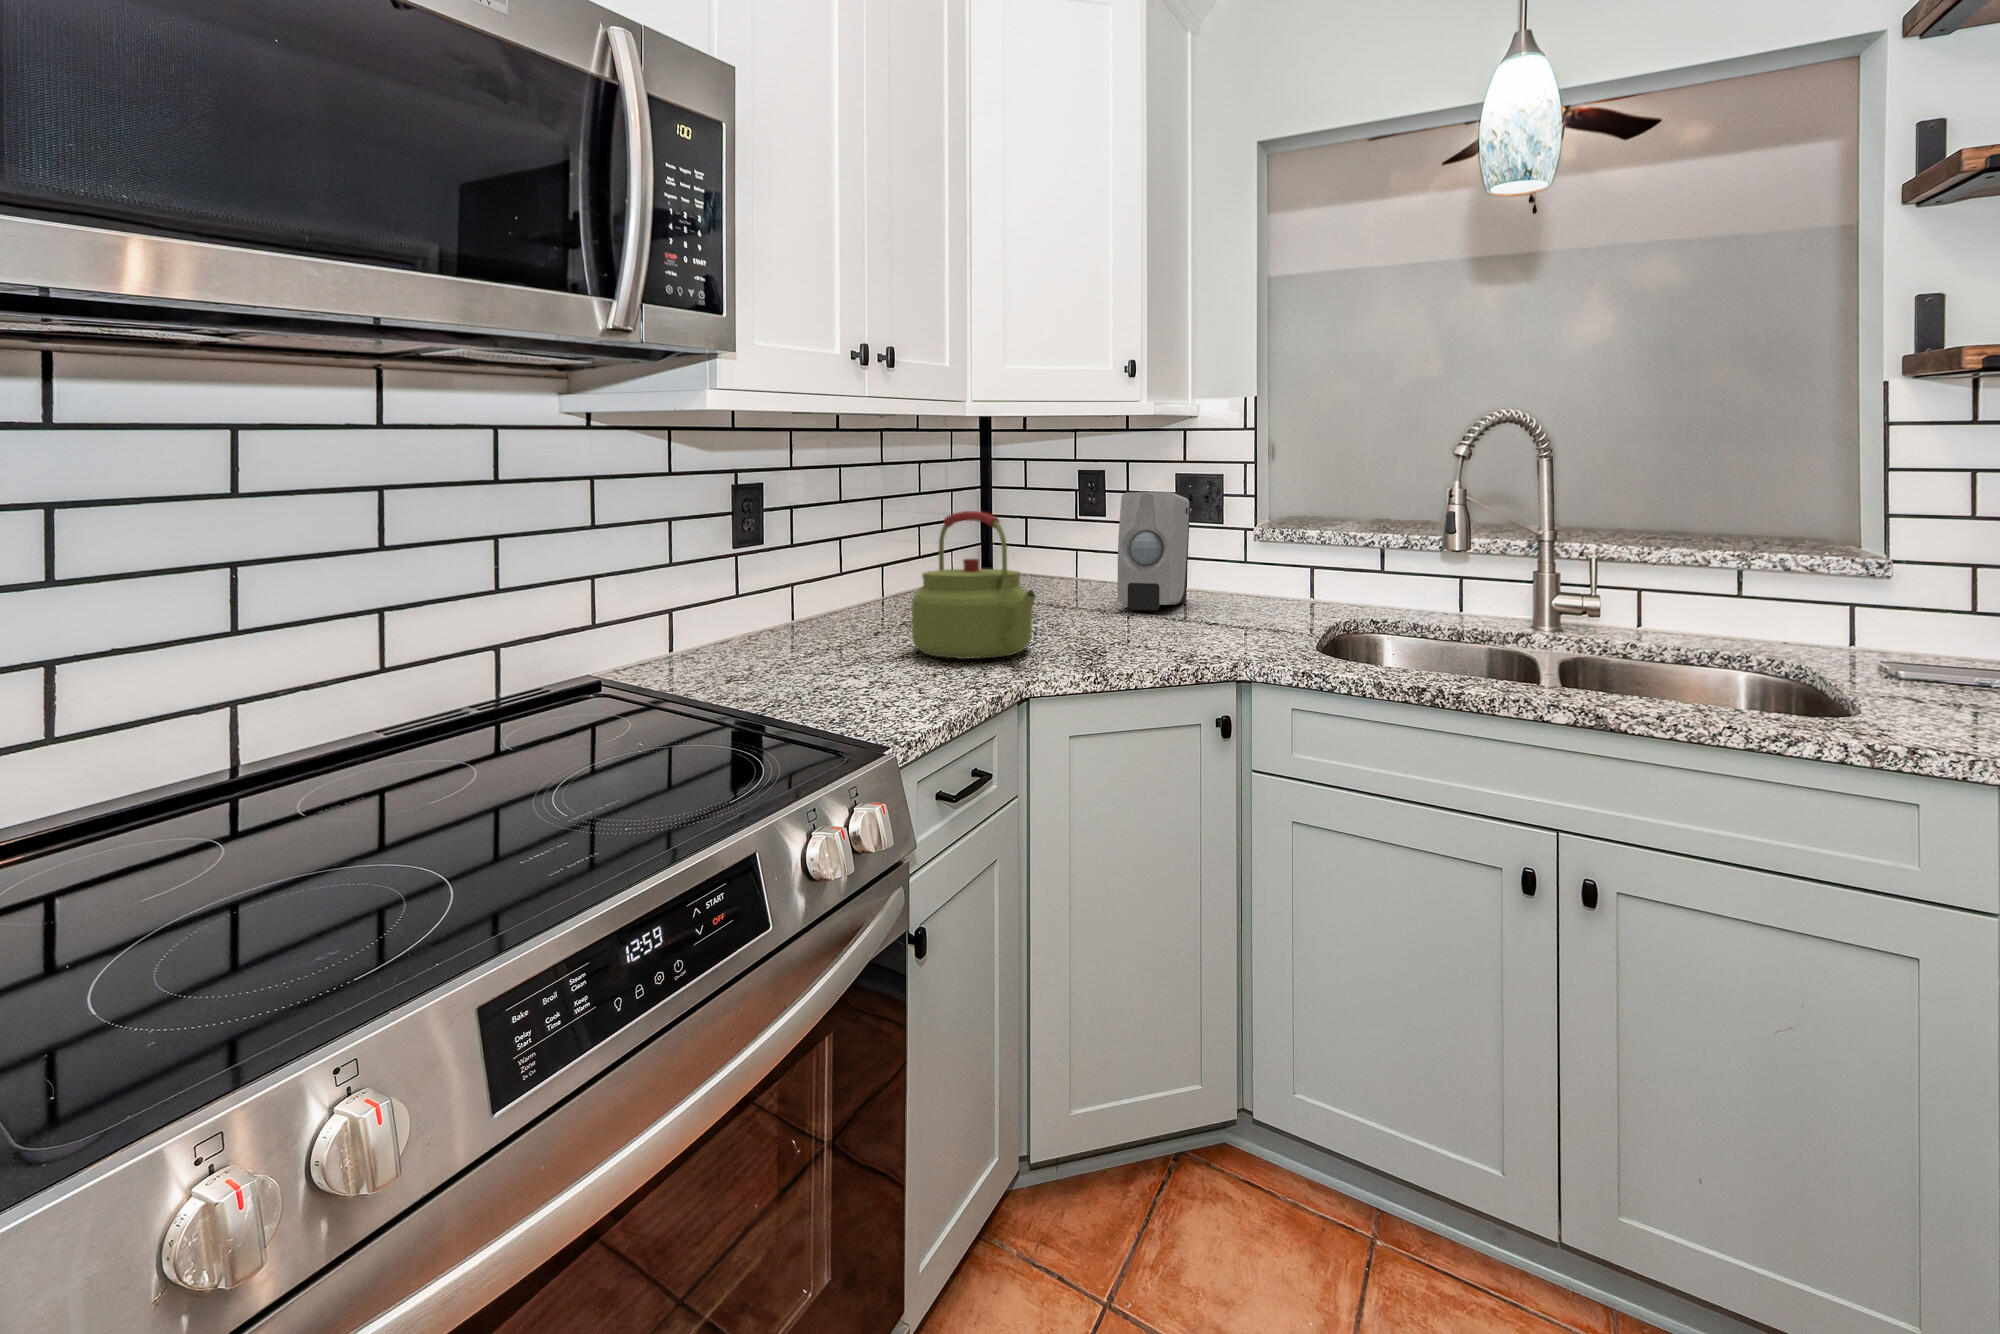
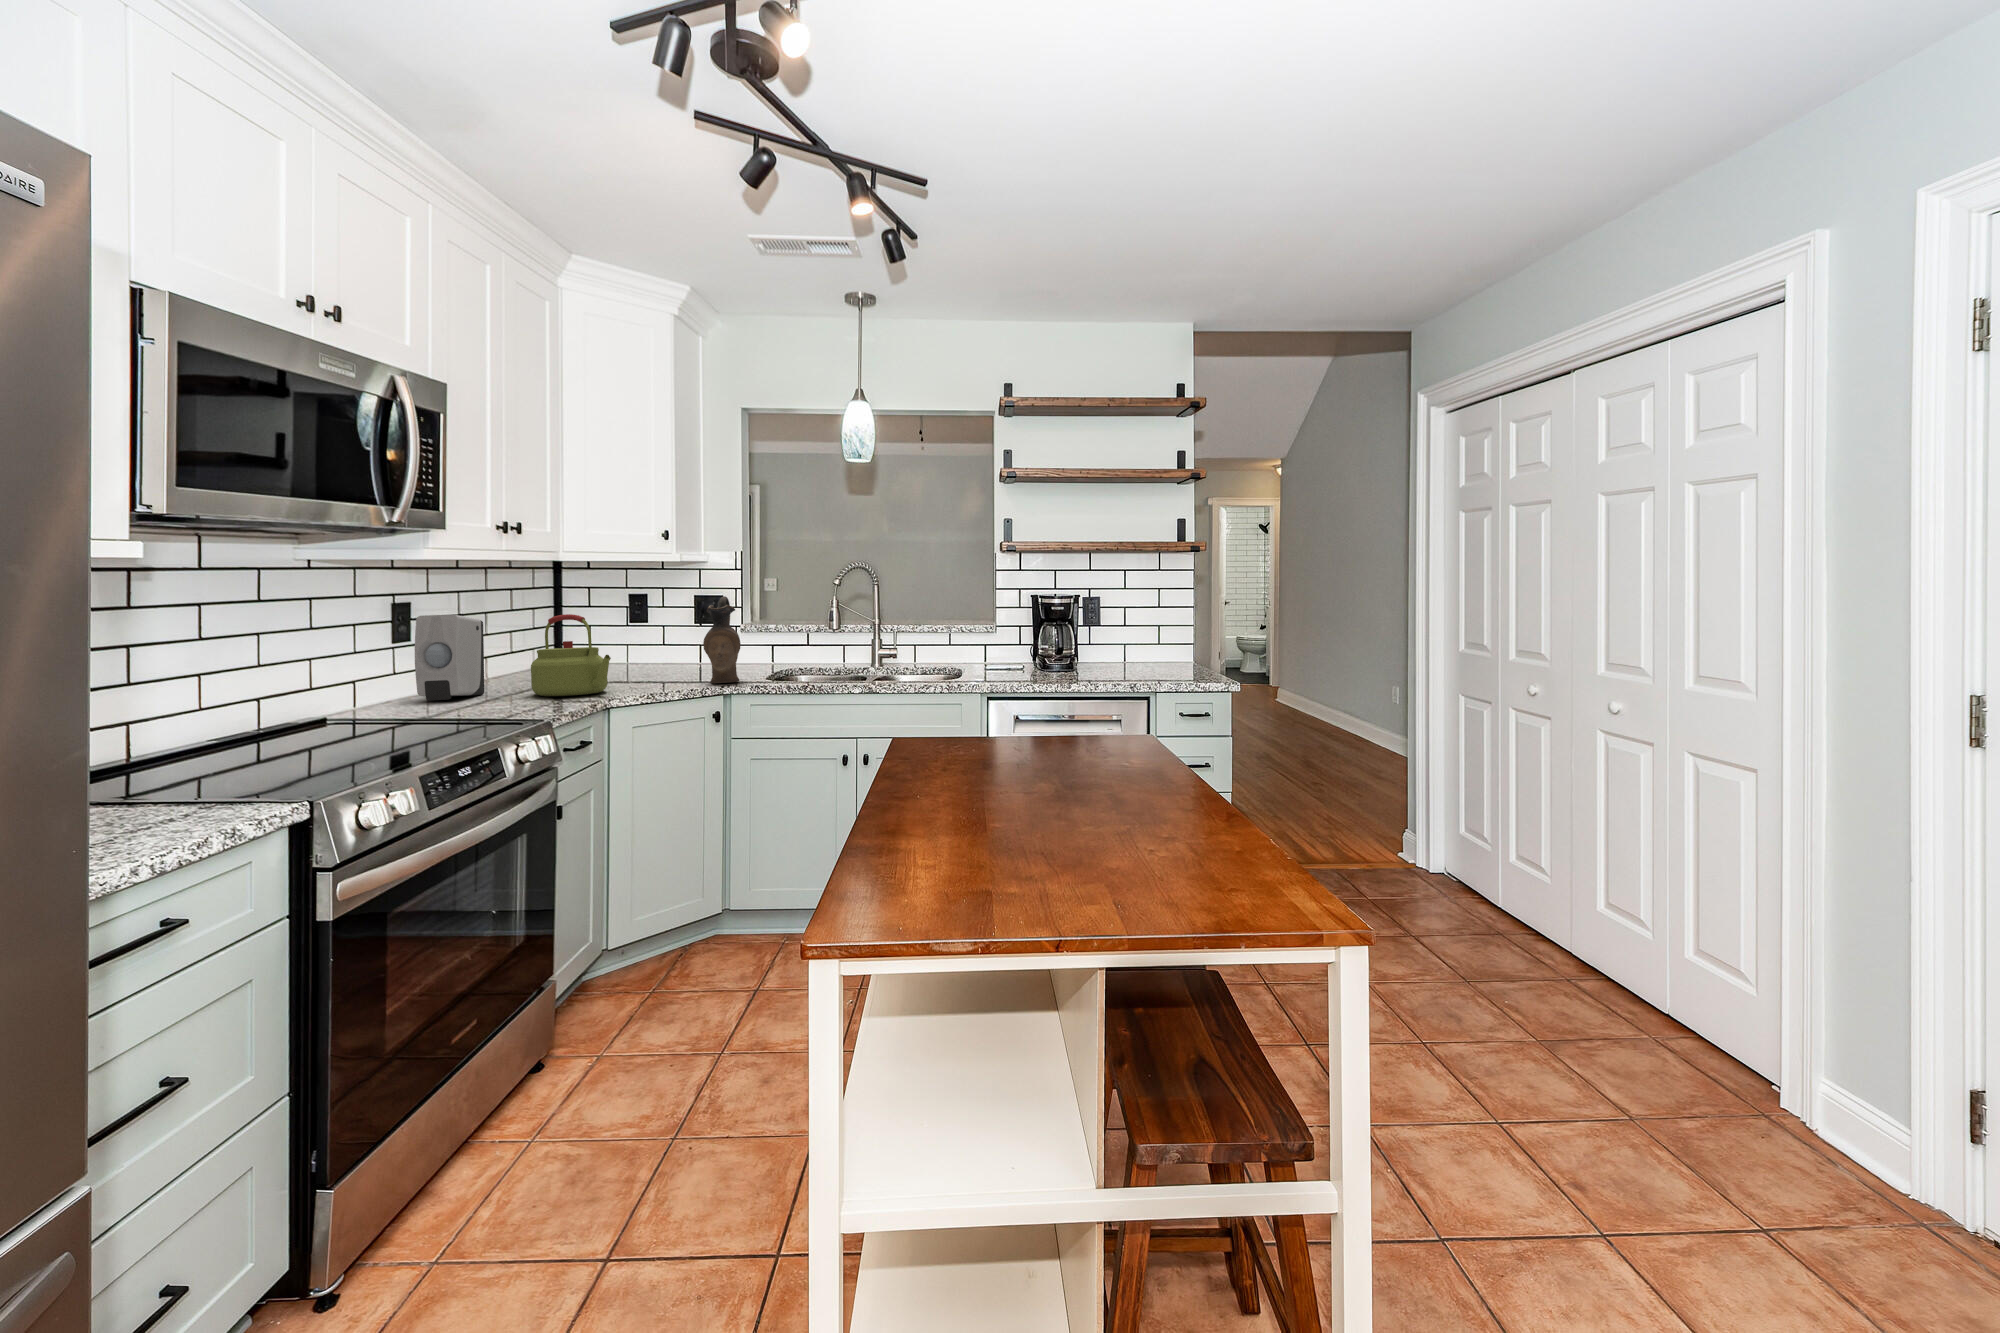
ceramic pitcher: none [1201,479,1270,645] -> present [703,596,741,683]
soap dispenser: present [1118,492,1190,610] -> present [415,615,485,700]

